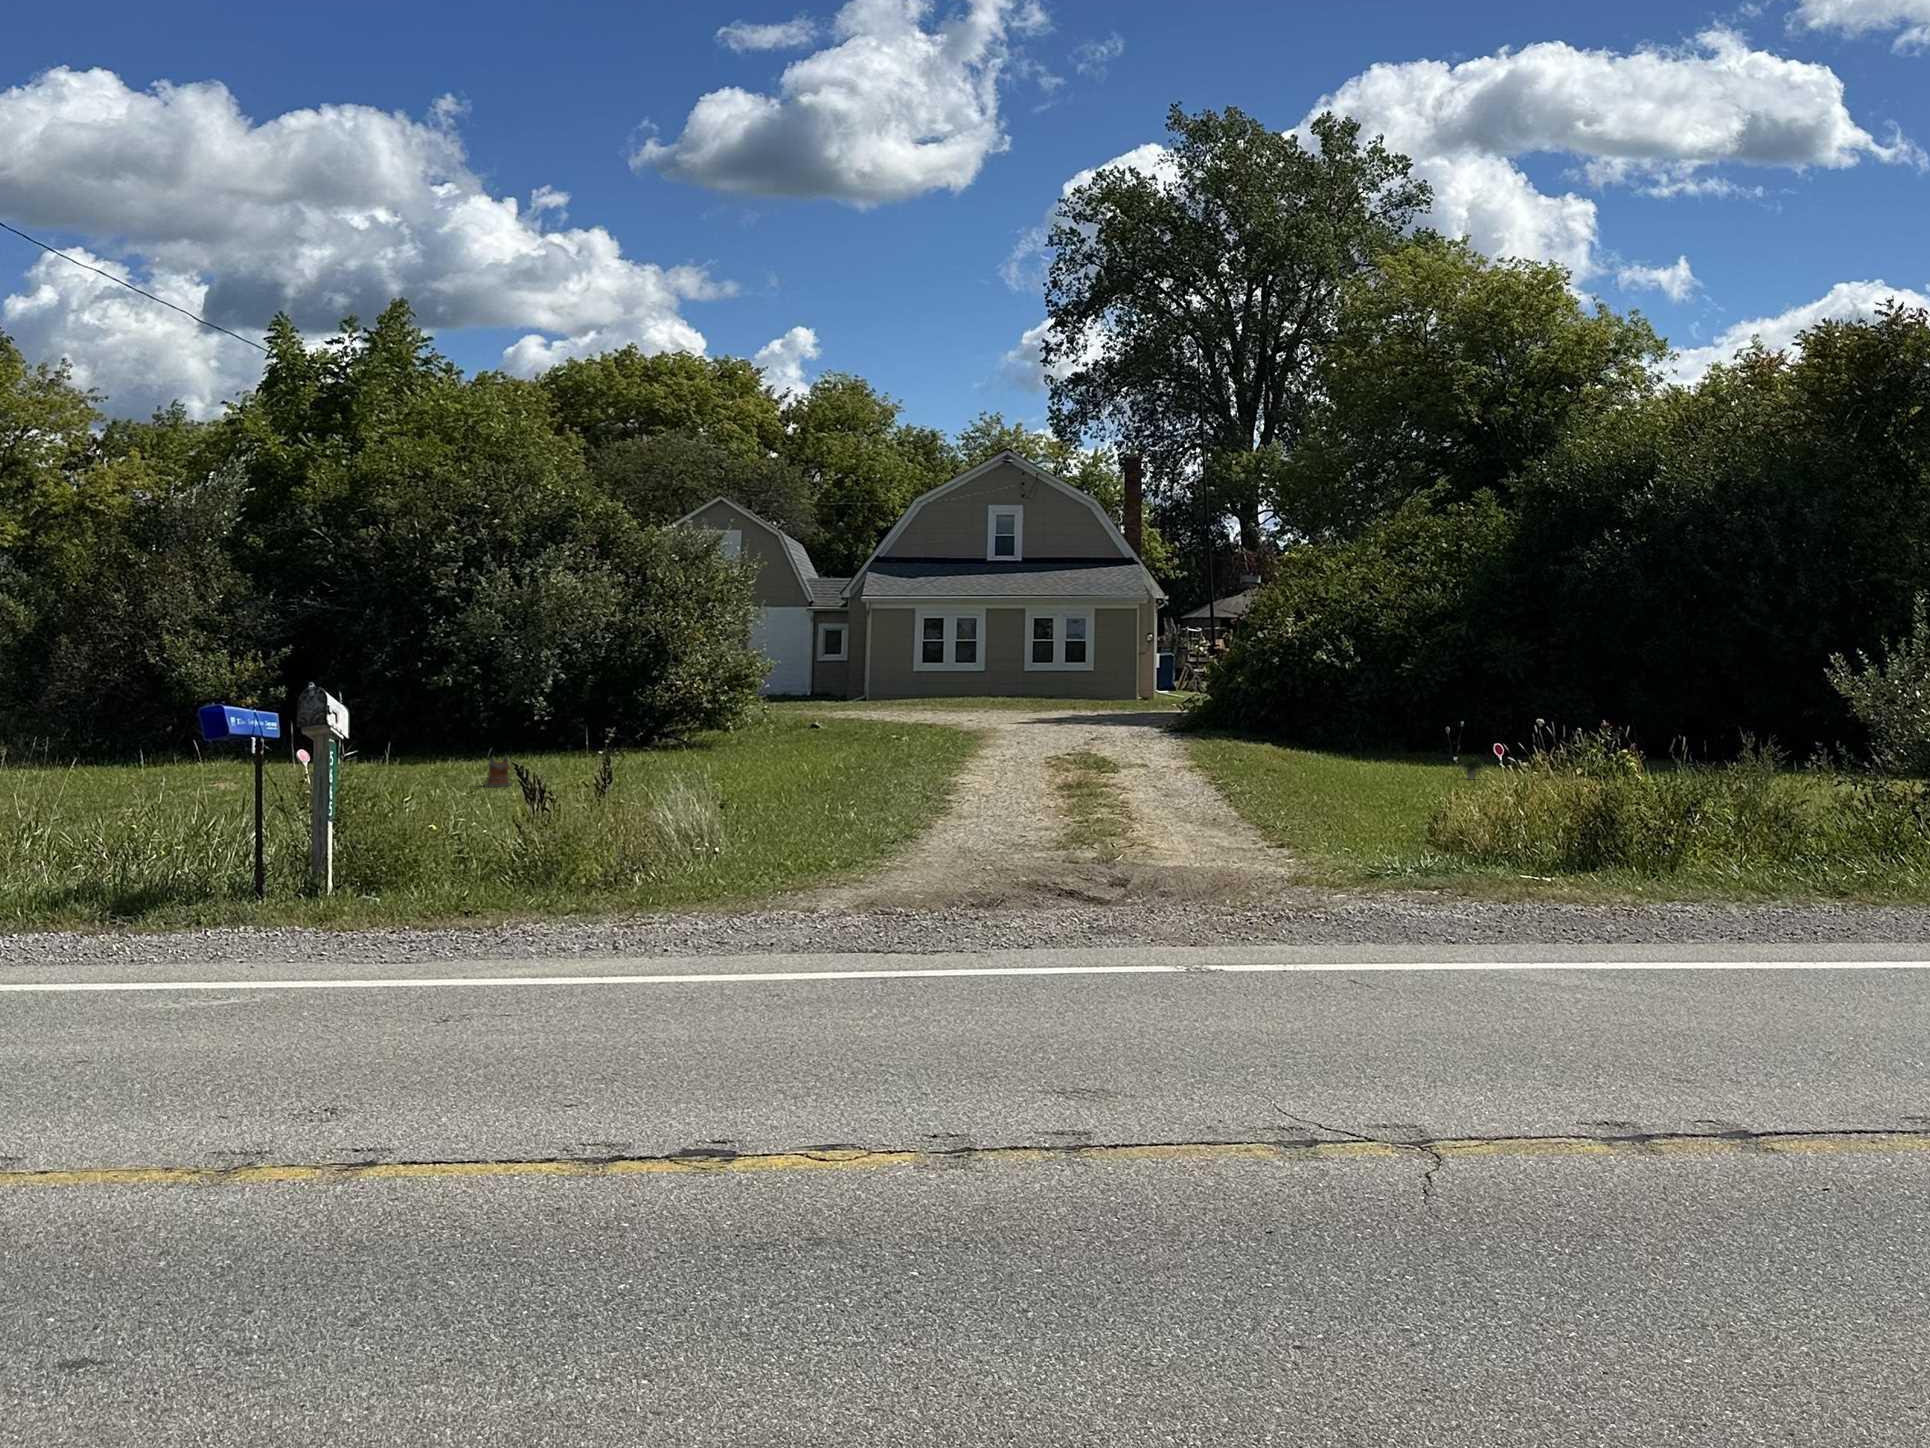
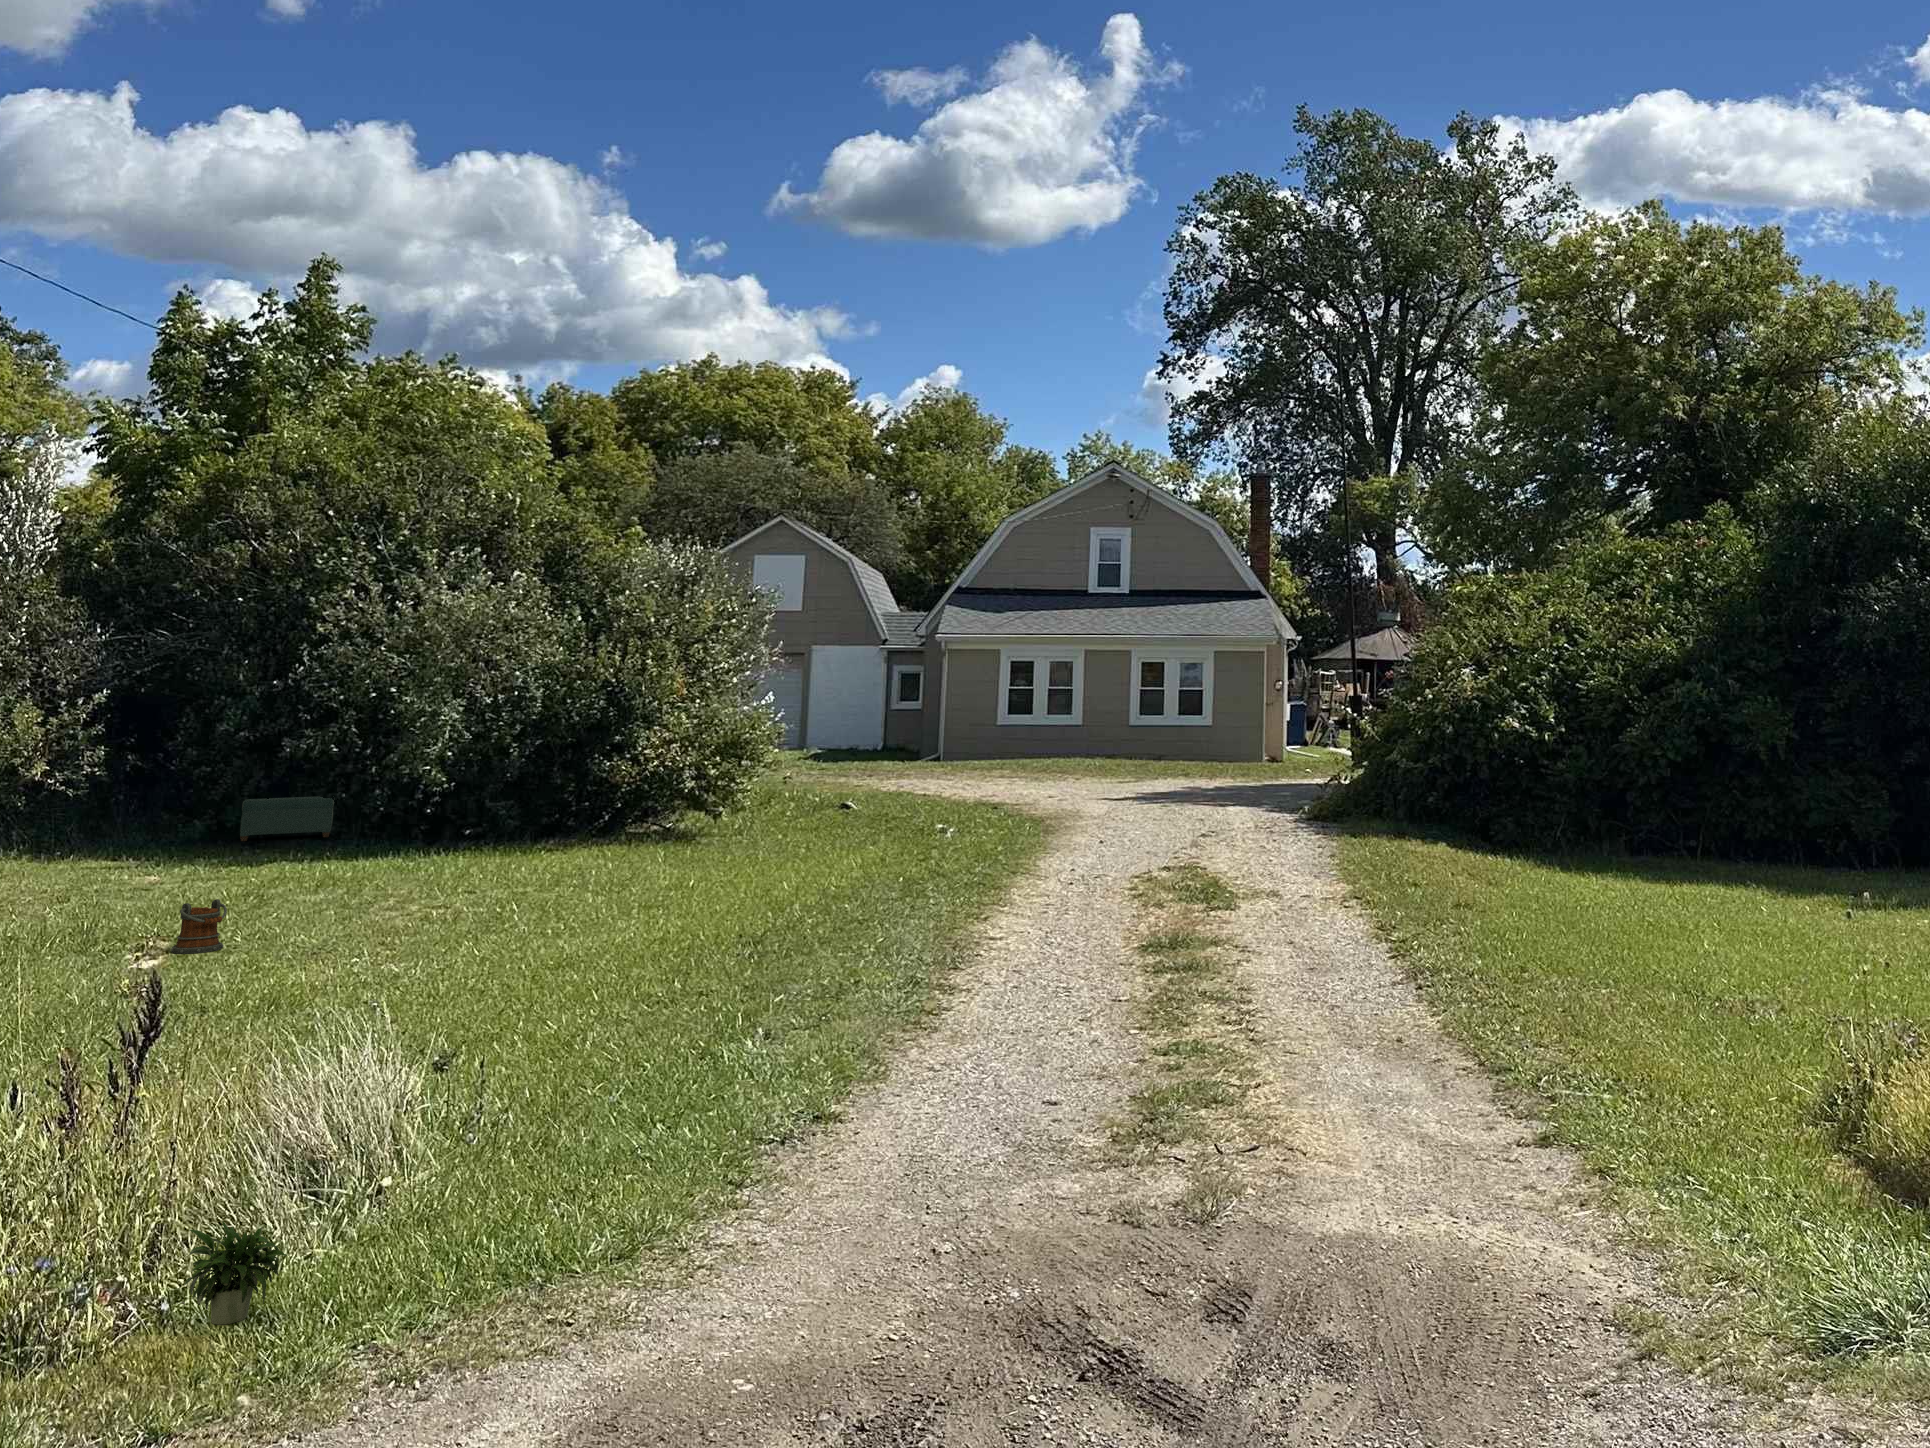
bench: none [385,719,450,751] -> present [240,796,334,841]
potted plant: present [1459,756,1481,779] -> present [181,1222,286,1325]

